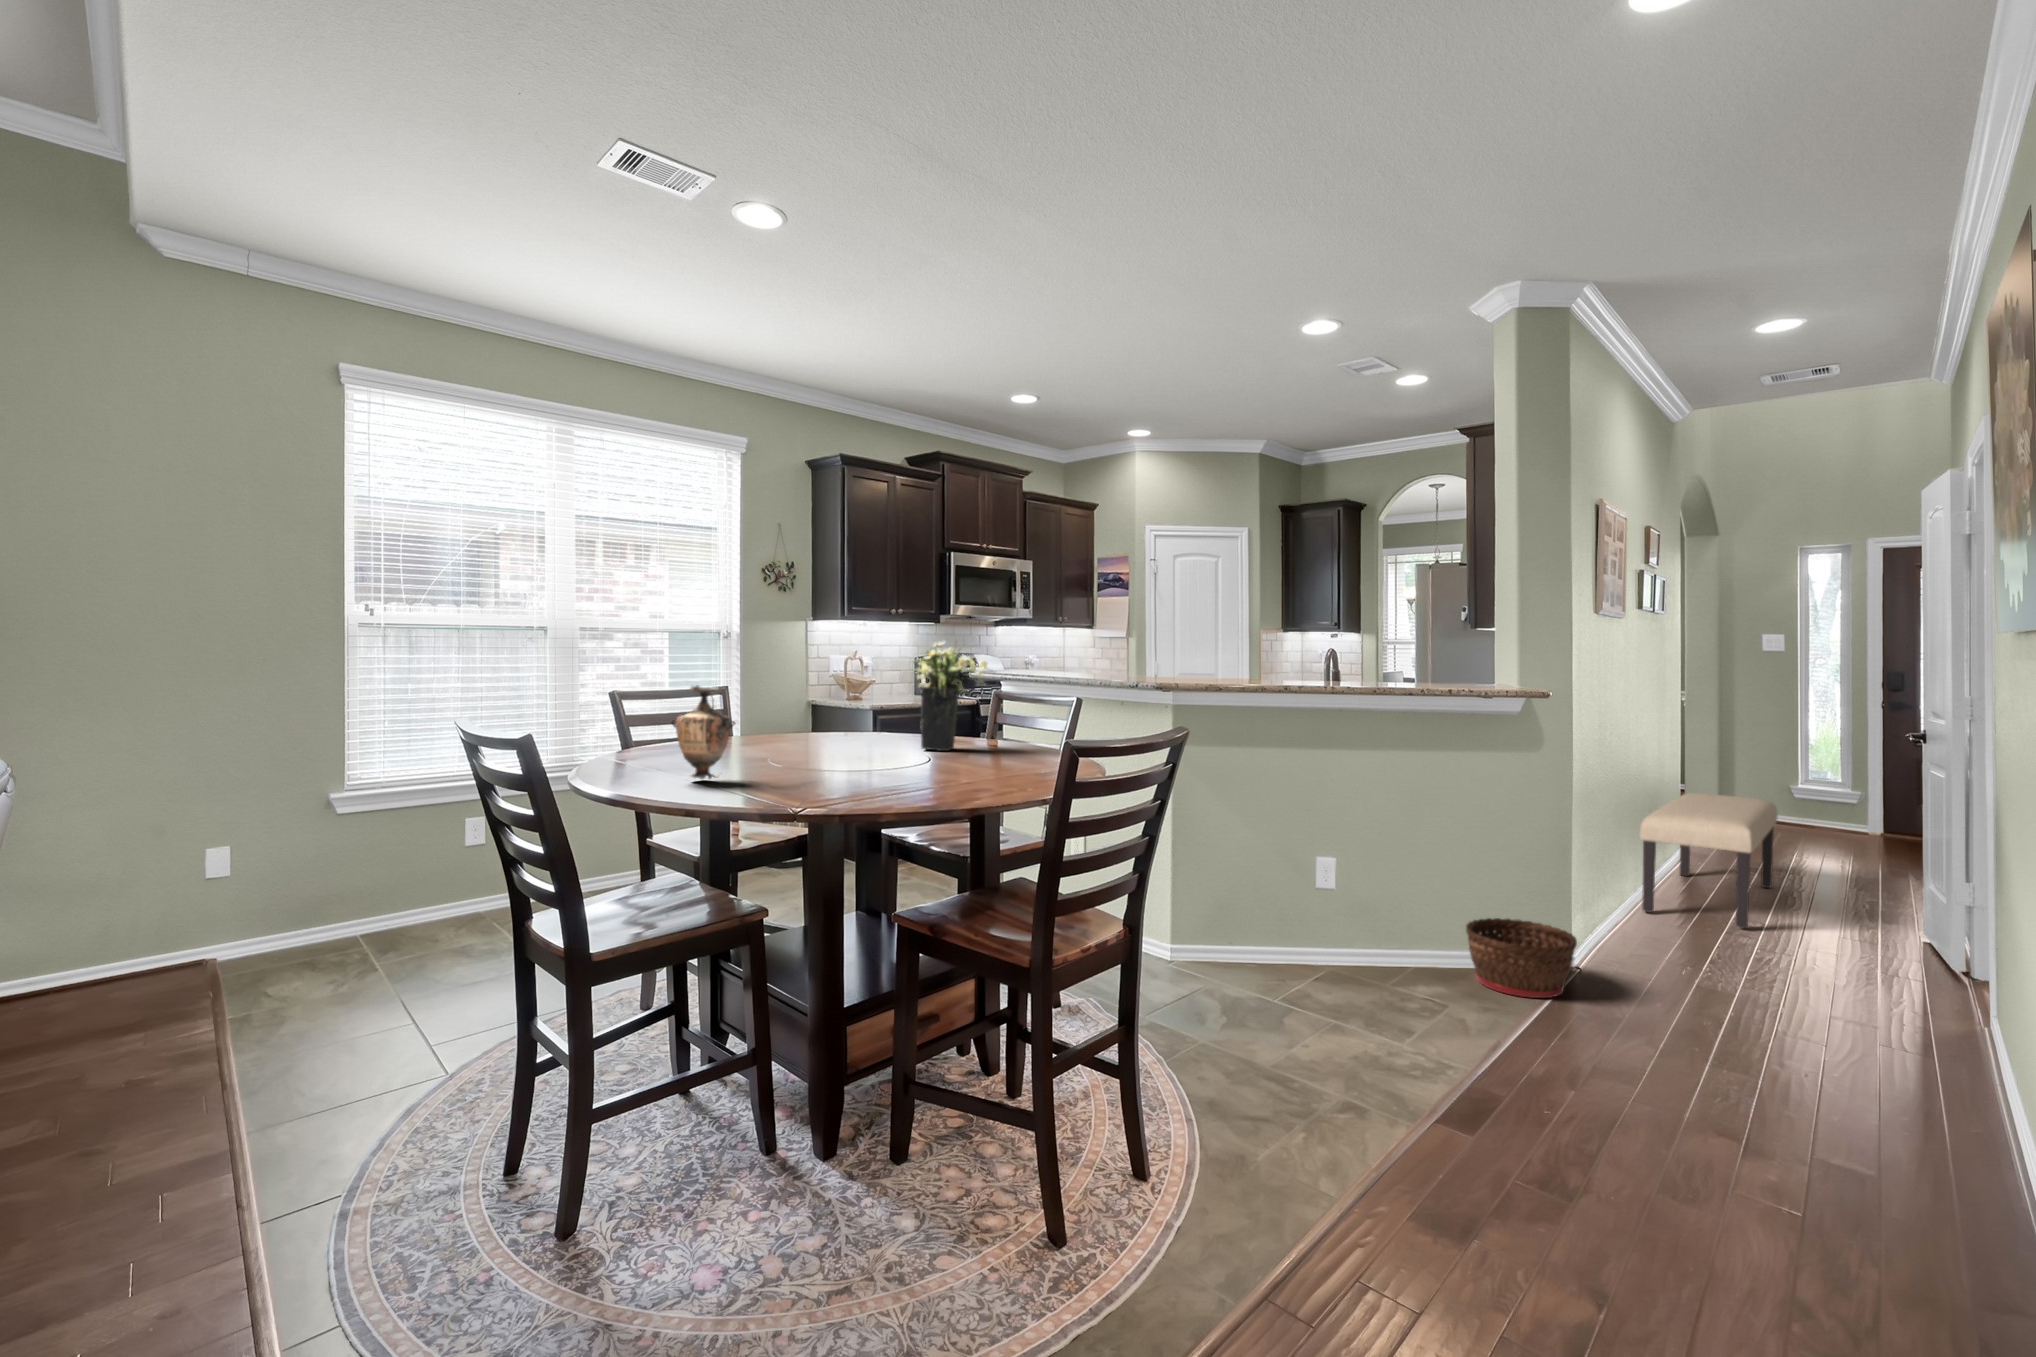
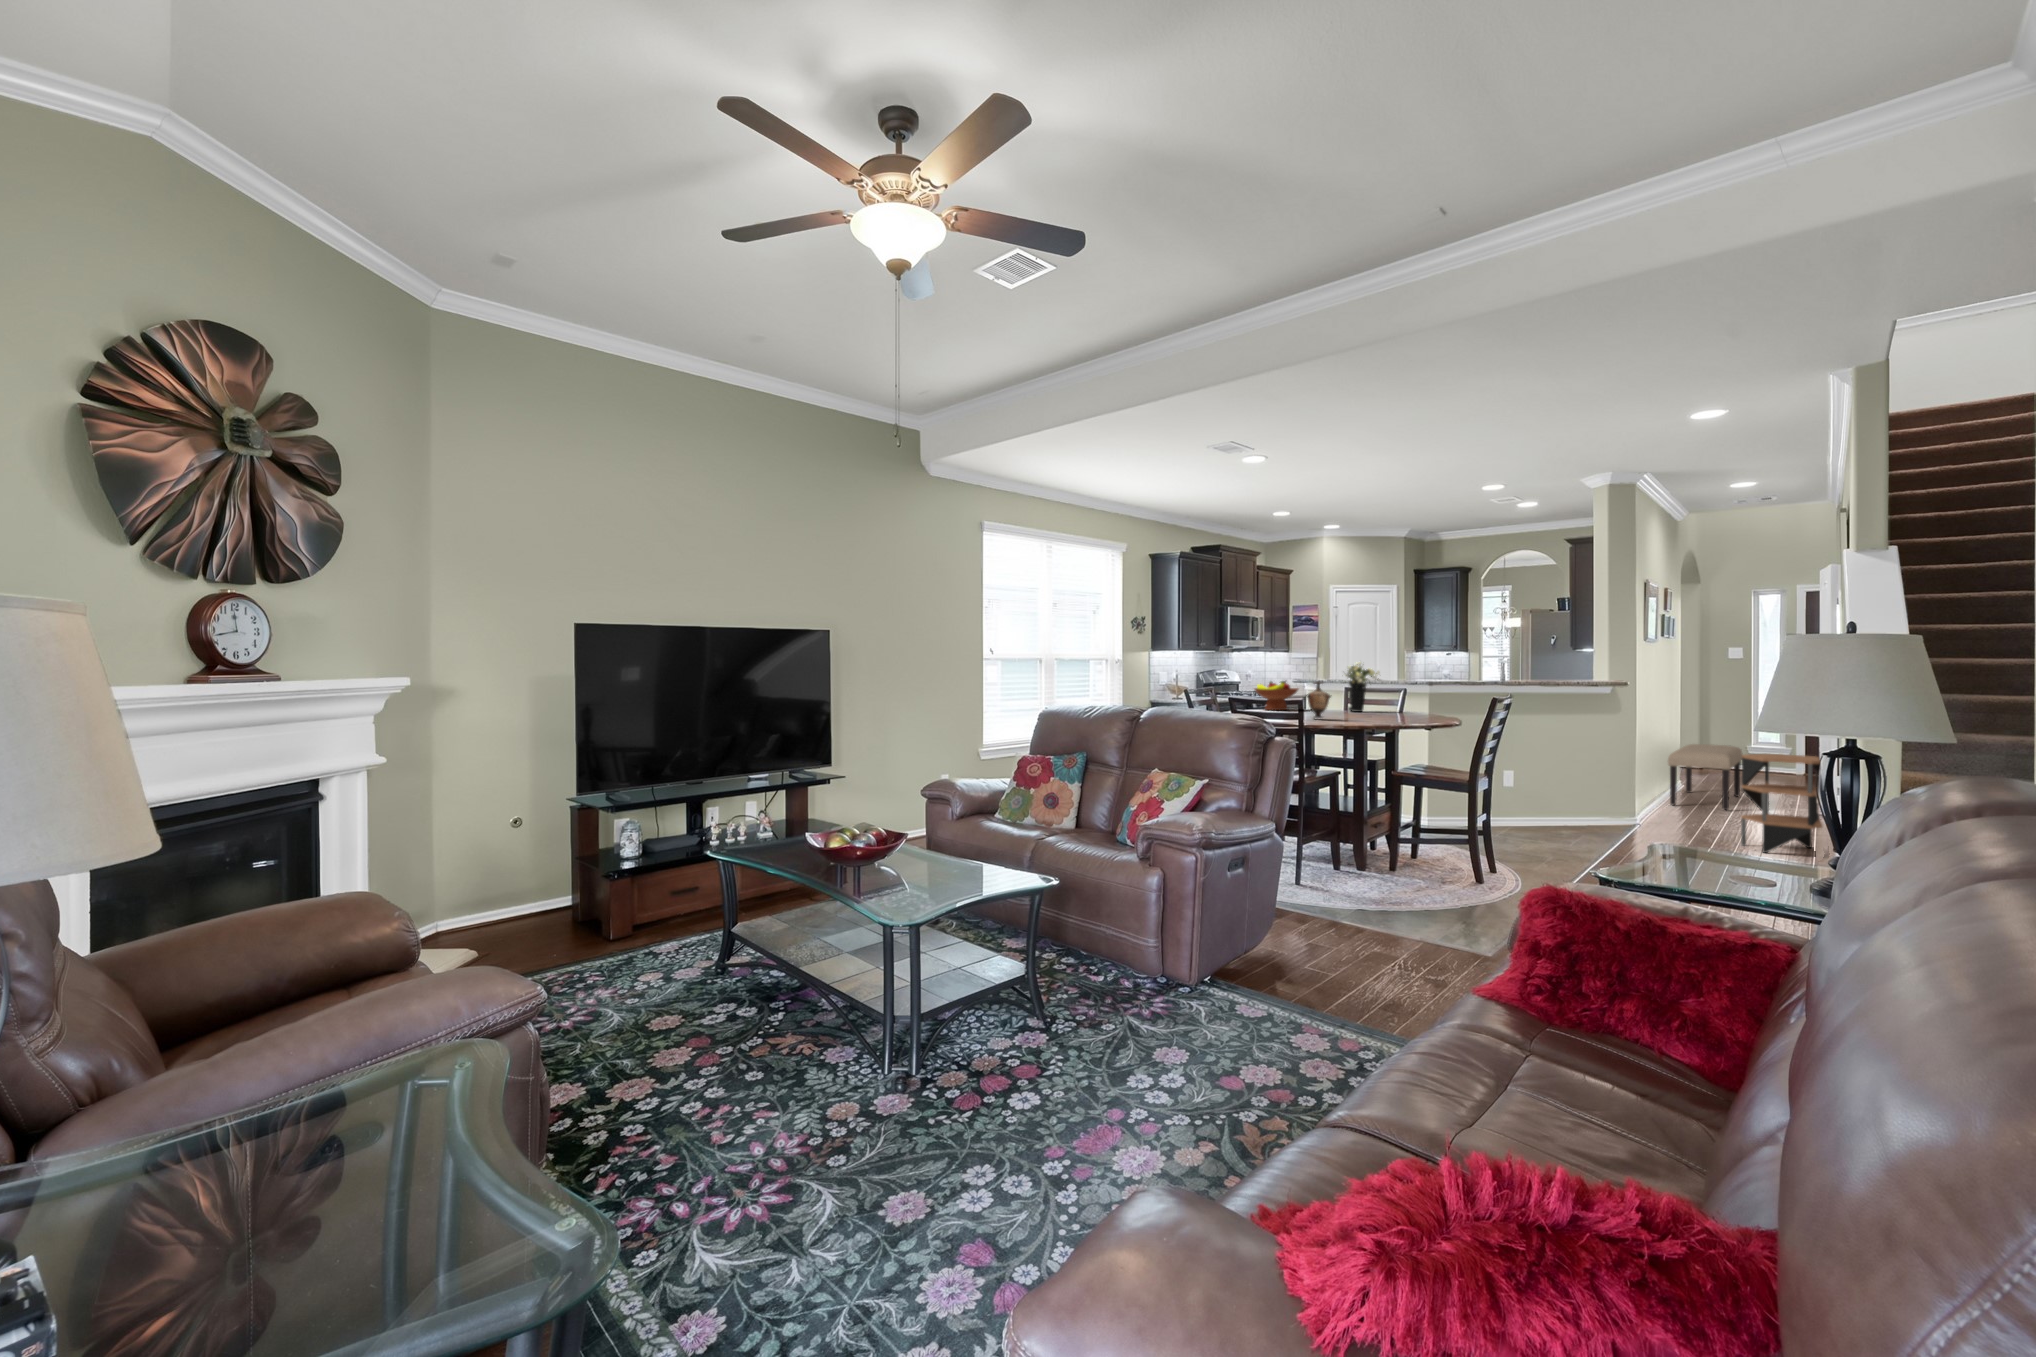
fruit bowl: none [749,680,846,743] -> present [1254,681,1298,710]
side table: none [1762,851,1990,1109] -> present [1741,754,1822,853]
basket: present [1466,918,1577,998] -> none [1590,798,1649,831]

